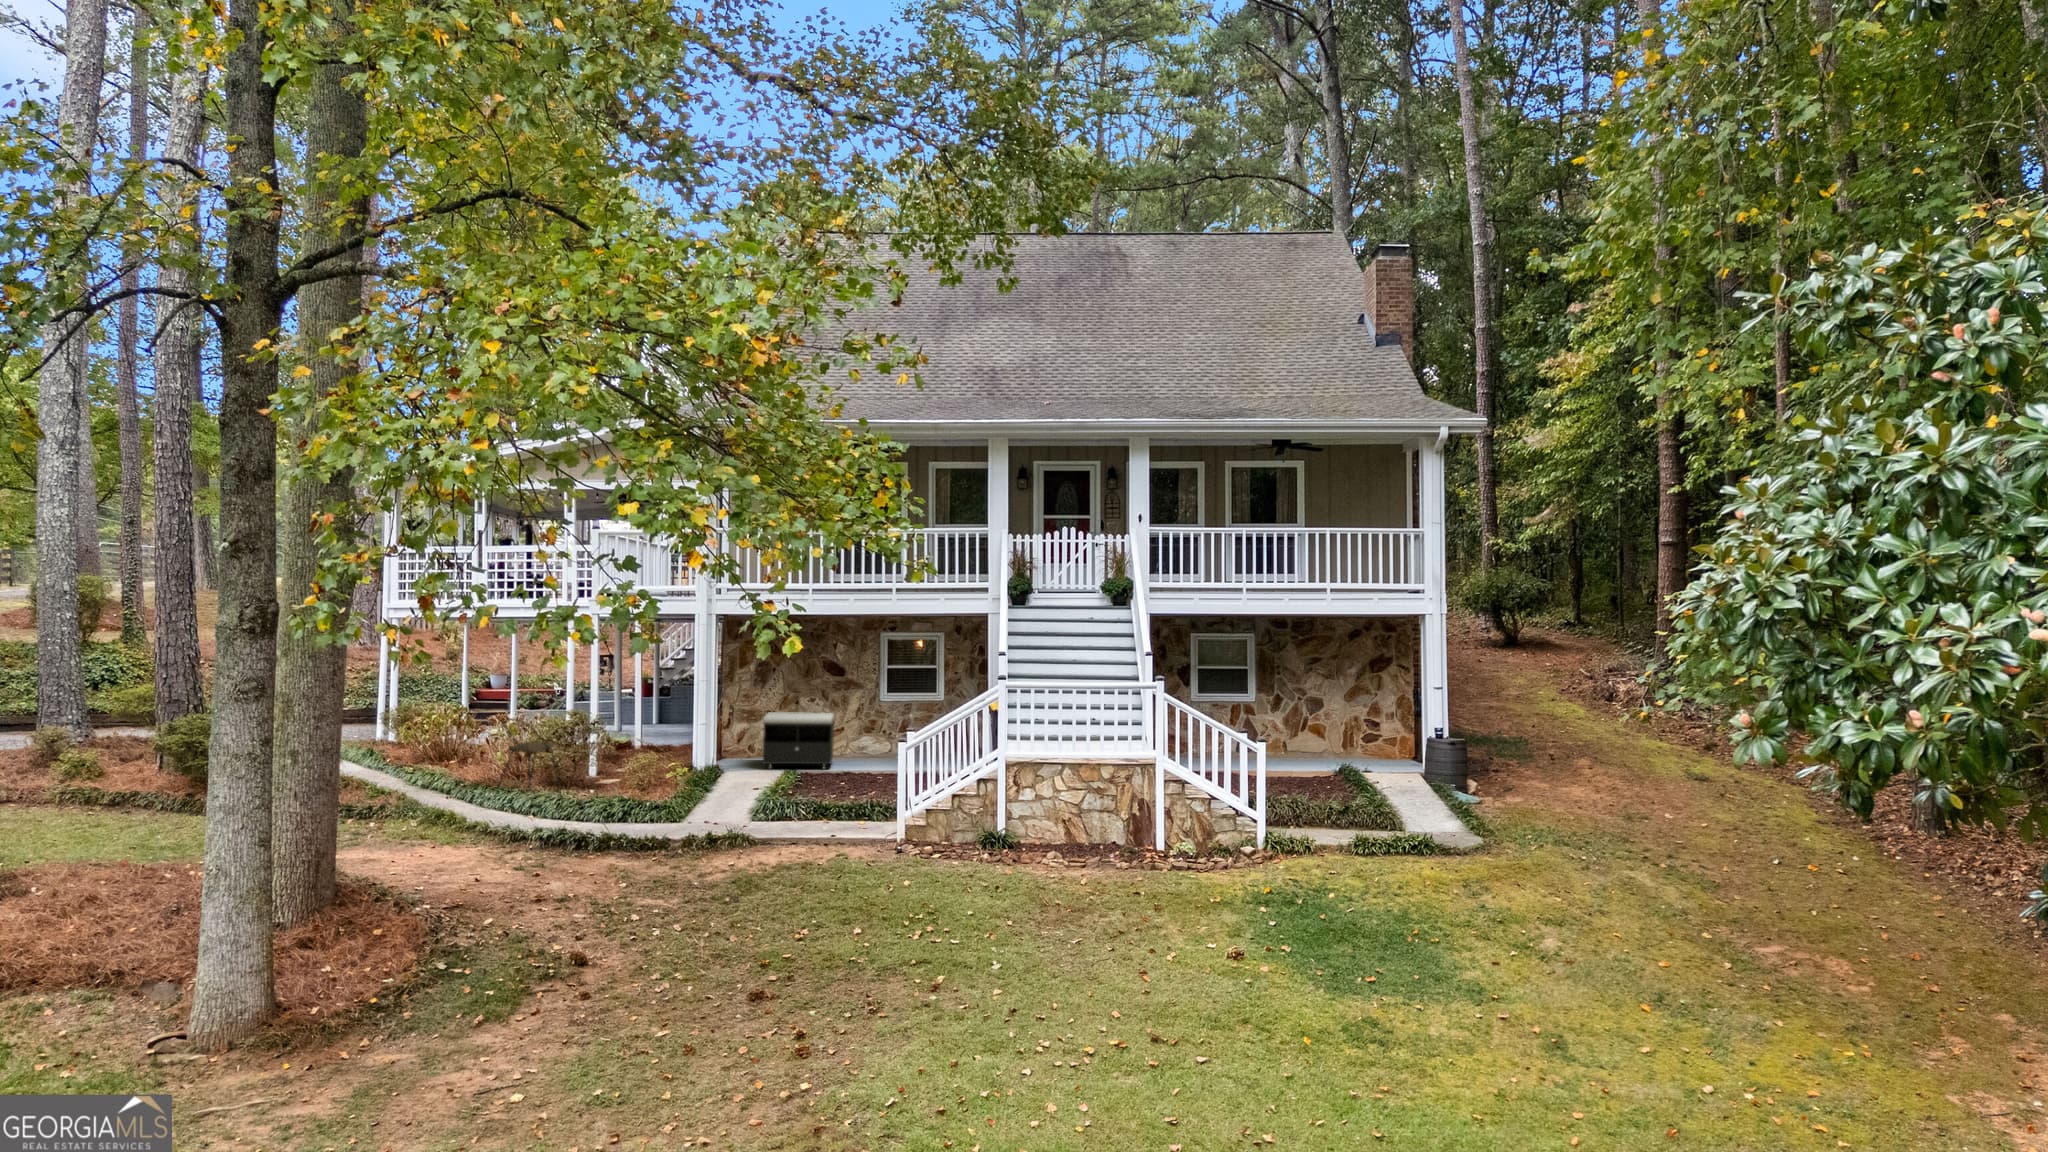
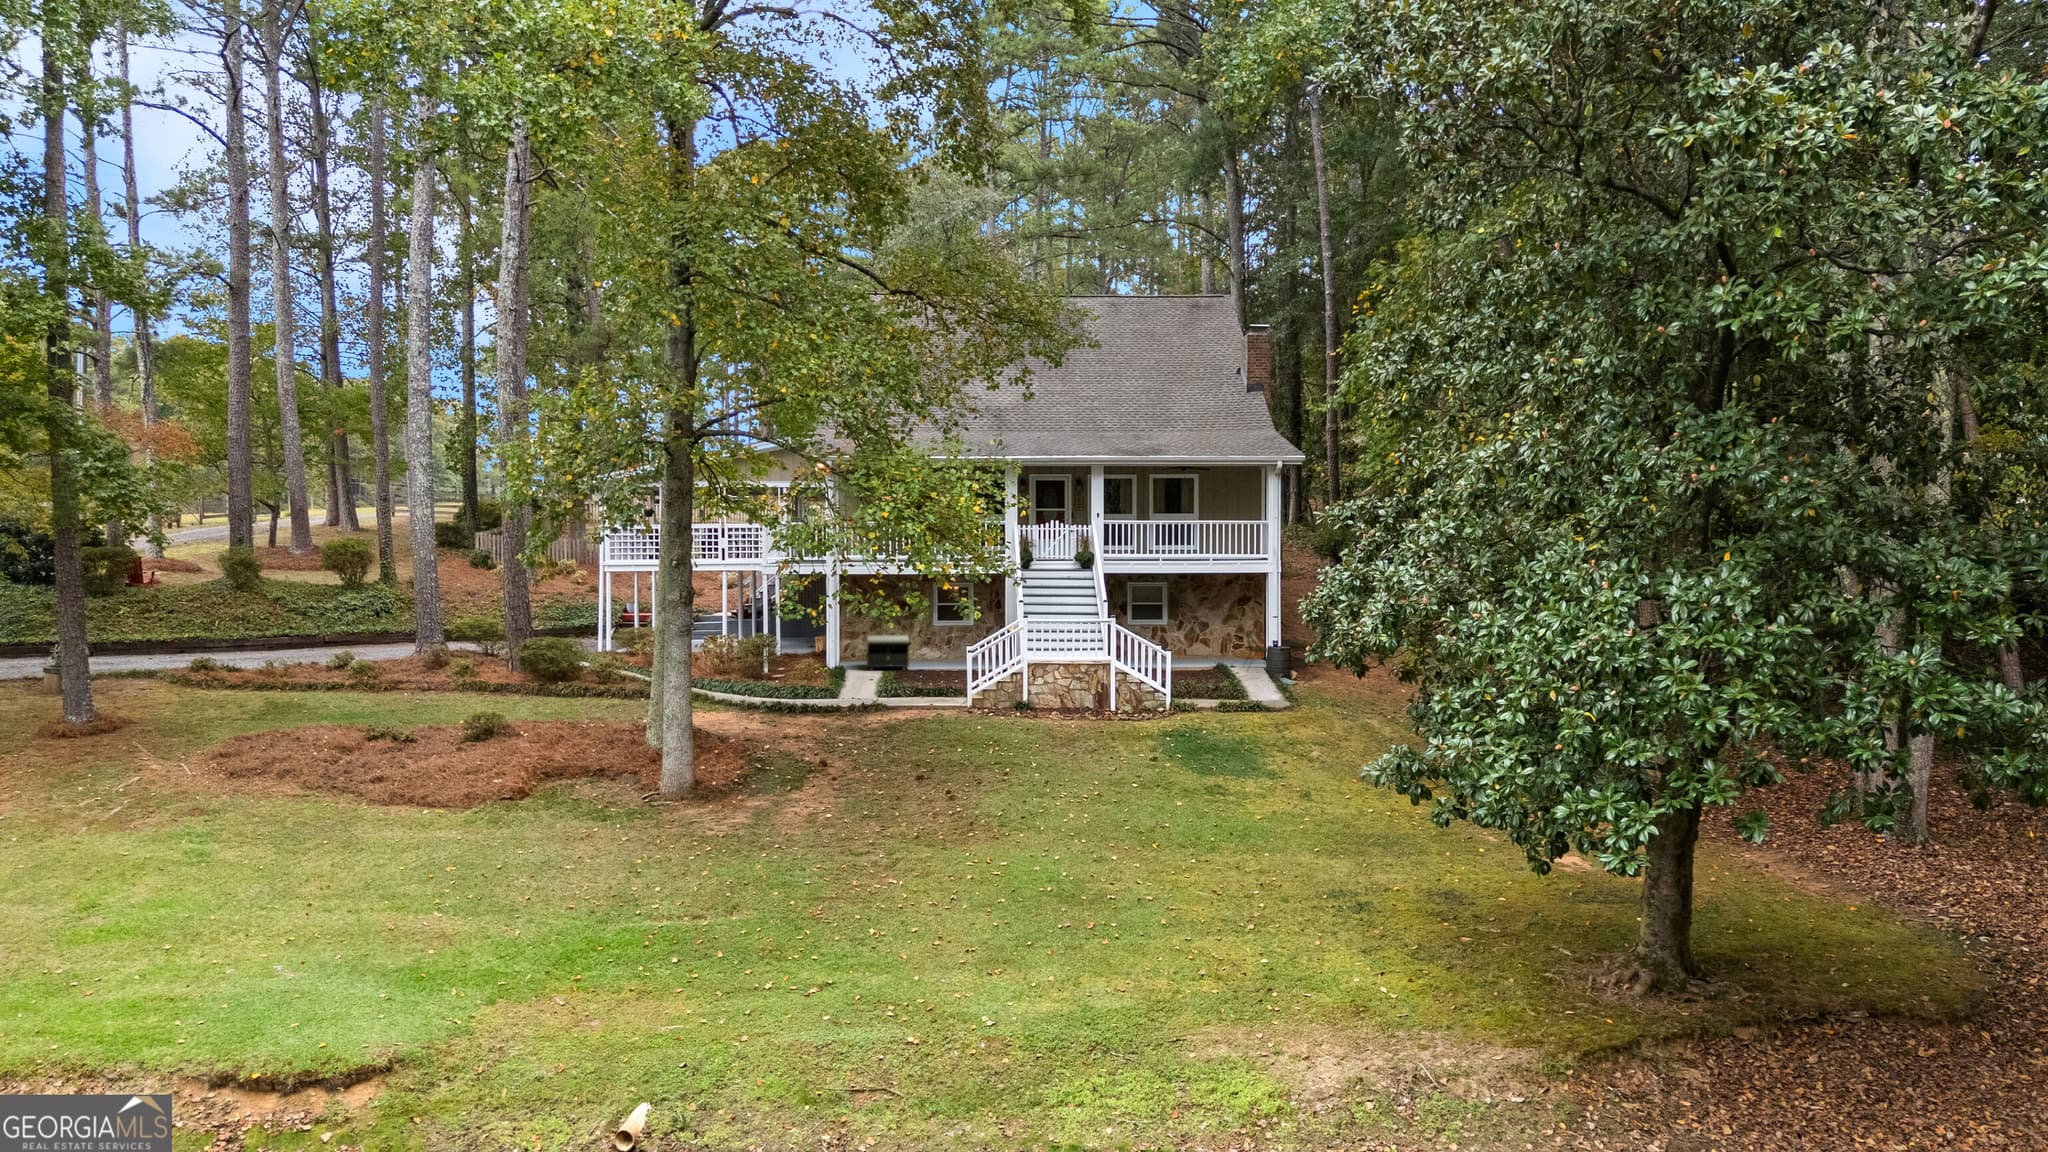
chair: present [498,718,560,789] -> present [1245,632,1268,670]

